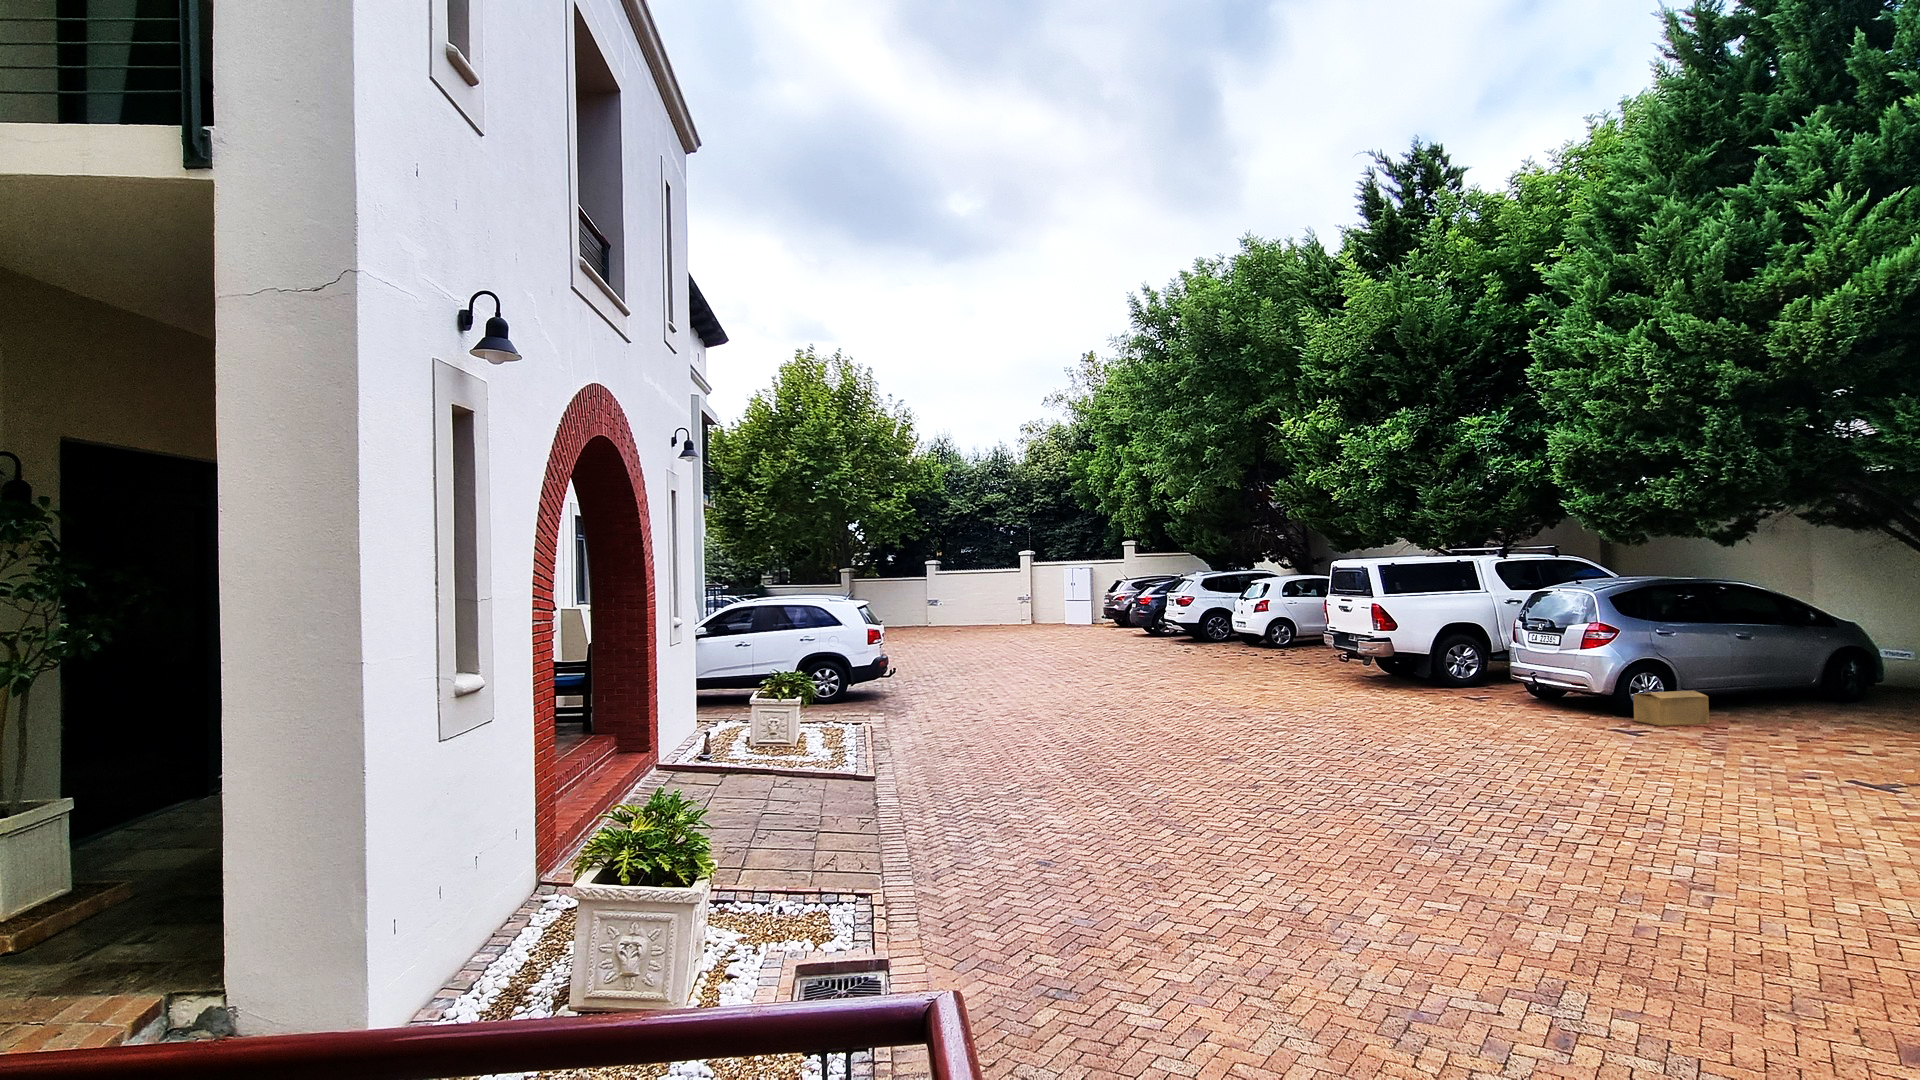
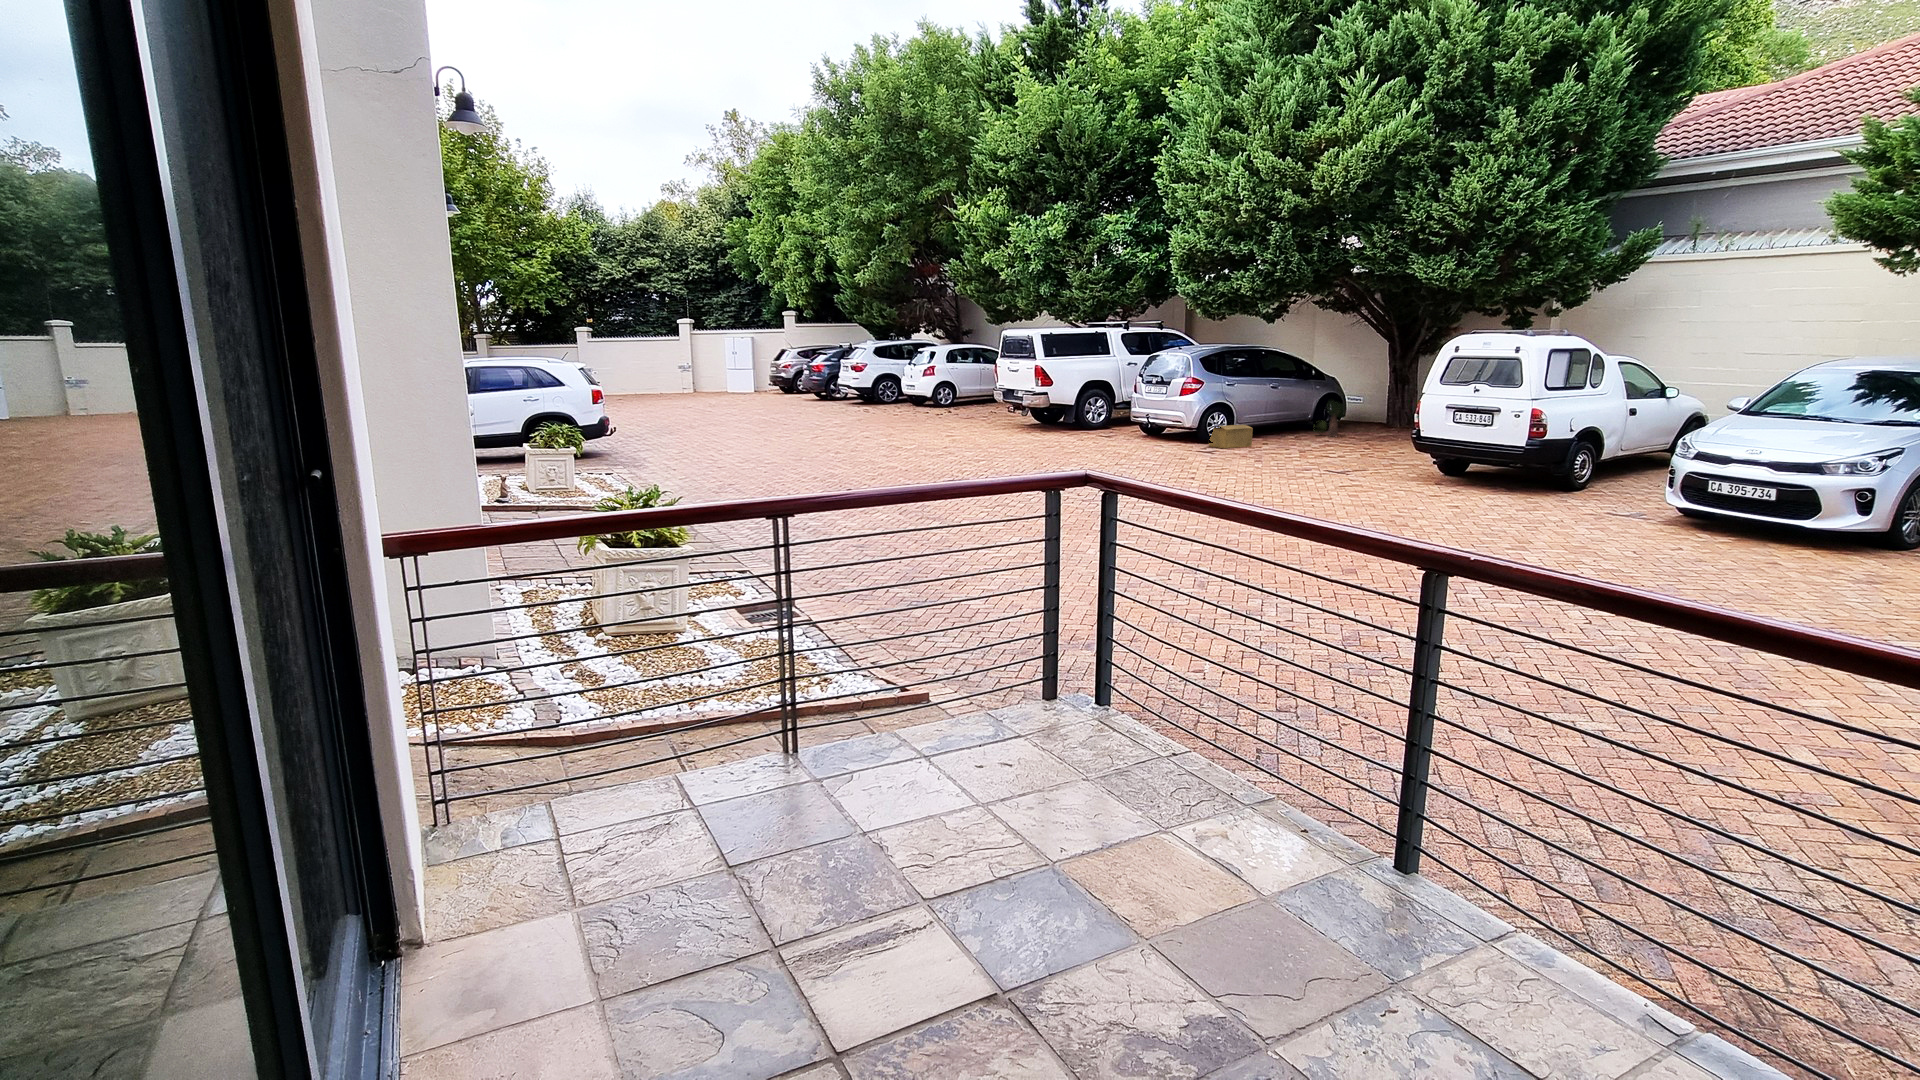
potted plant: none [1821,653,1884,710] -> present [1314,401,1345,437]

